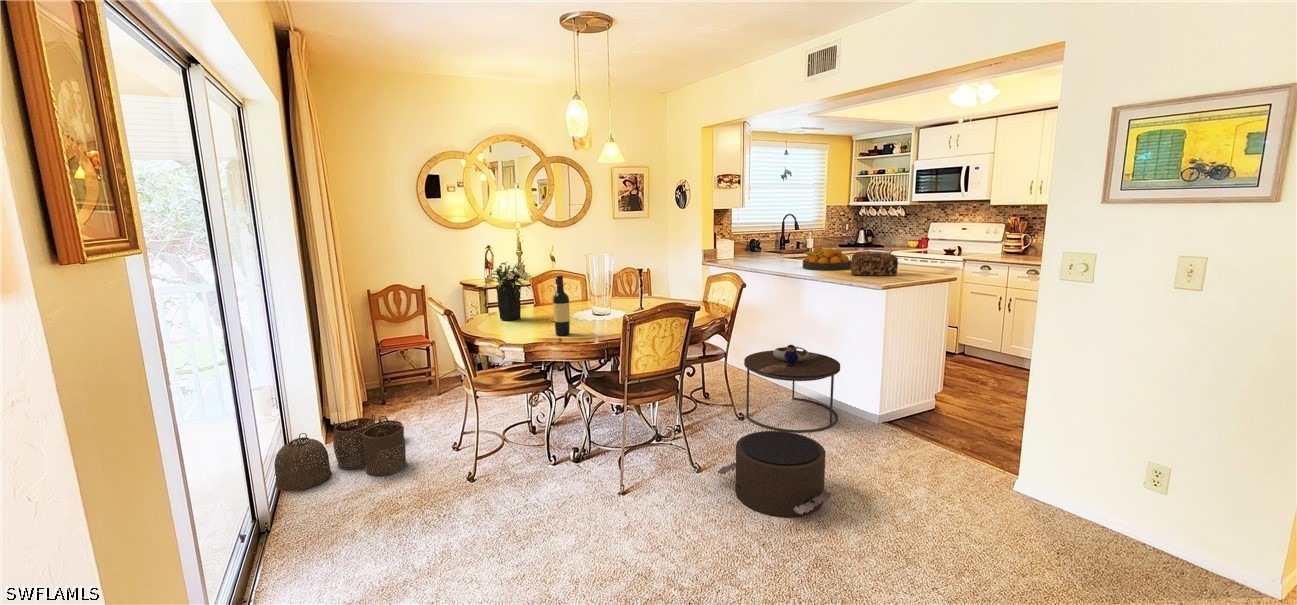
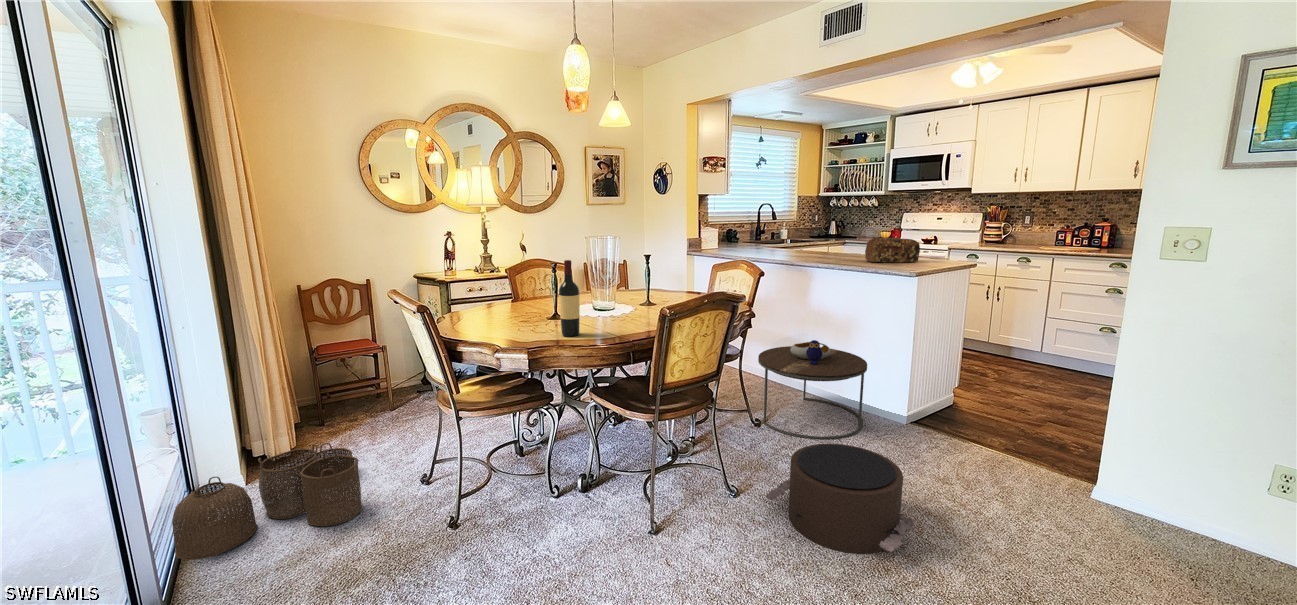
fruit bowl: present [802,247,851,270] -> none [804,233,857,258]
flower arrangement: present [483,260,533,321] -> none [460,243,524,319]

